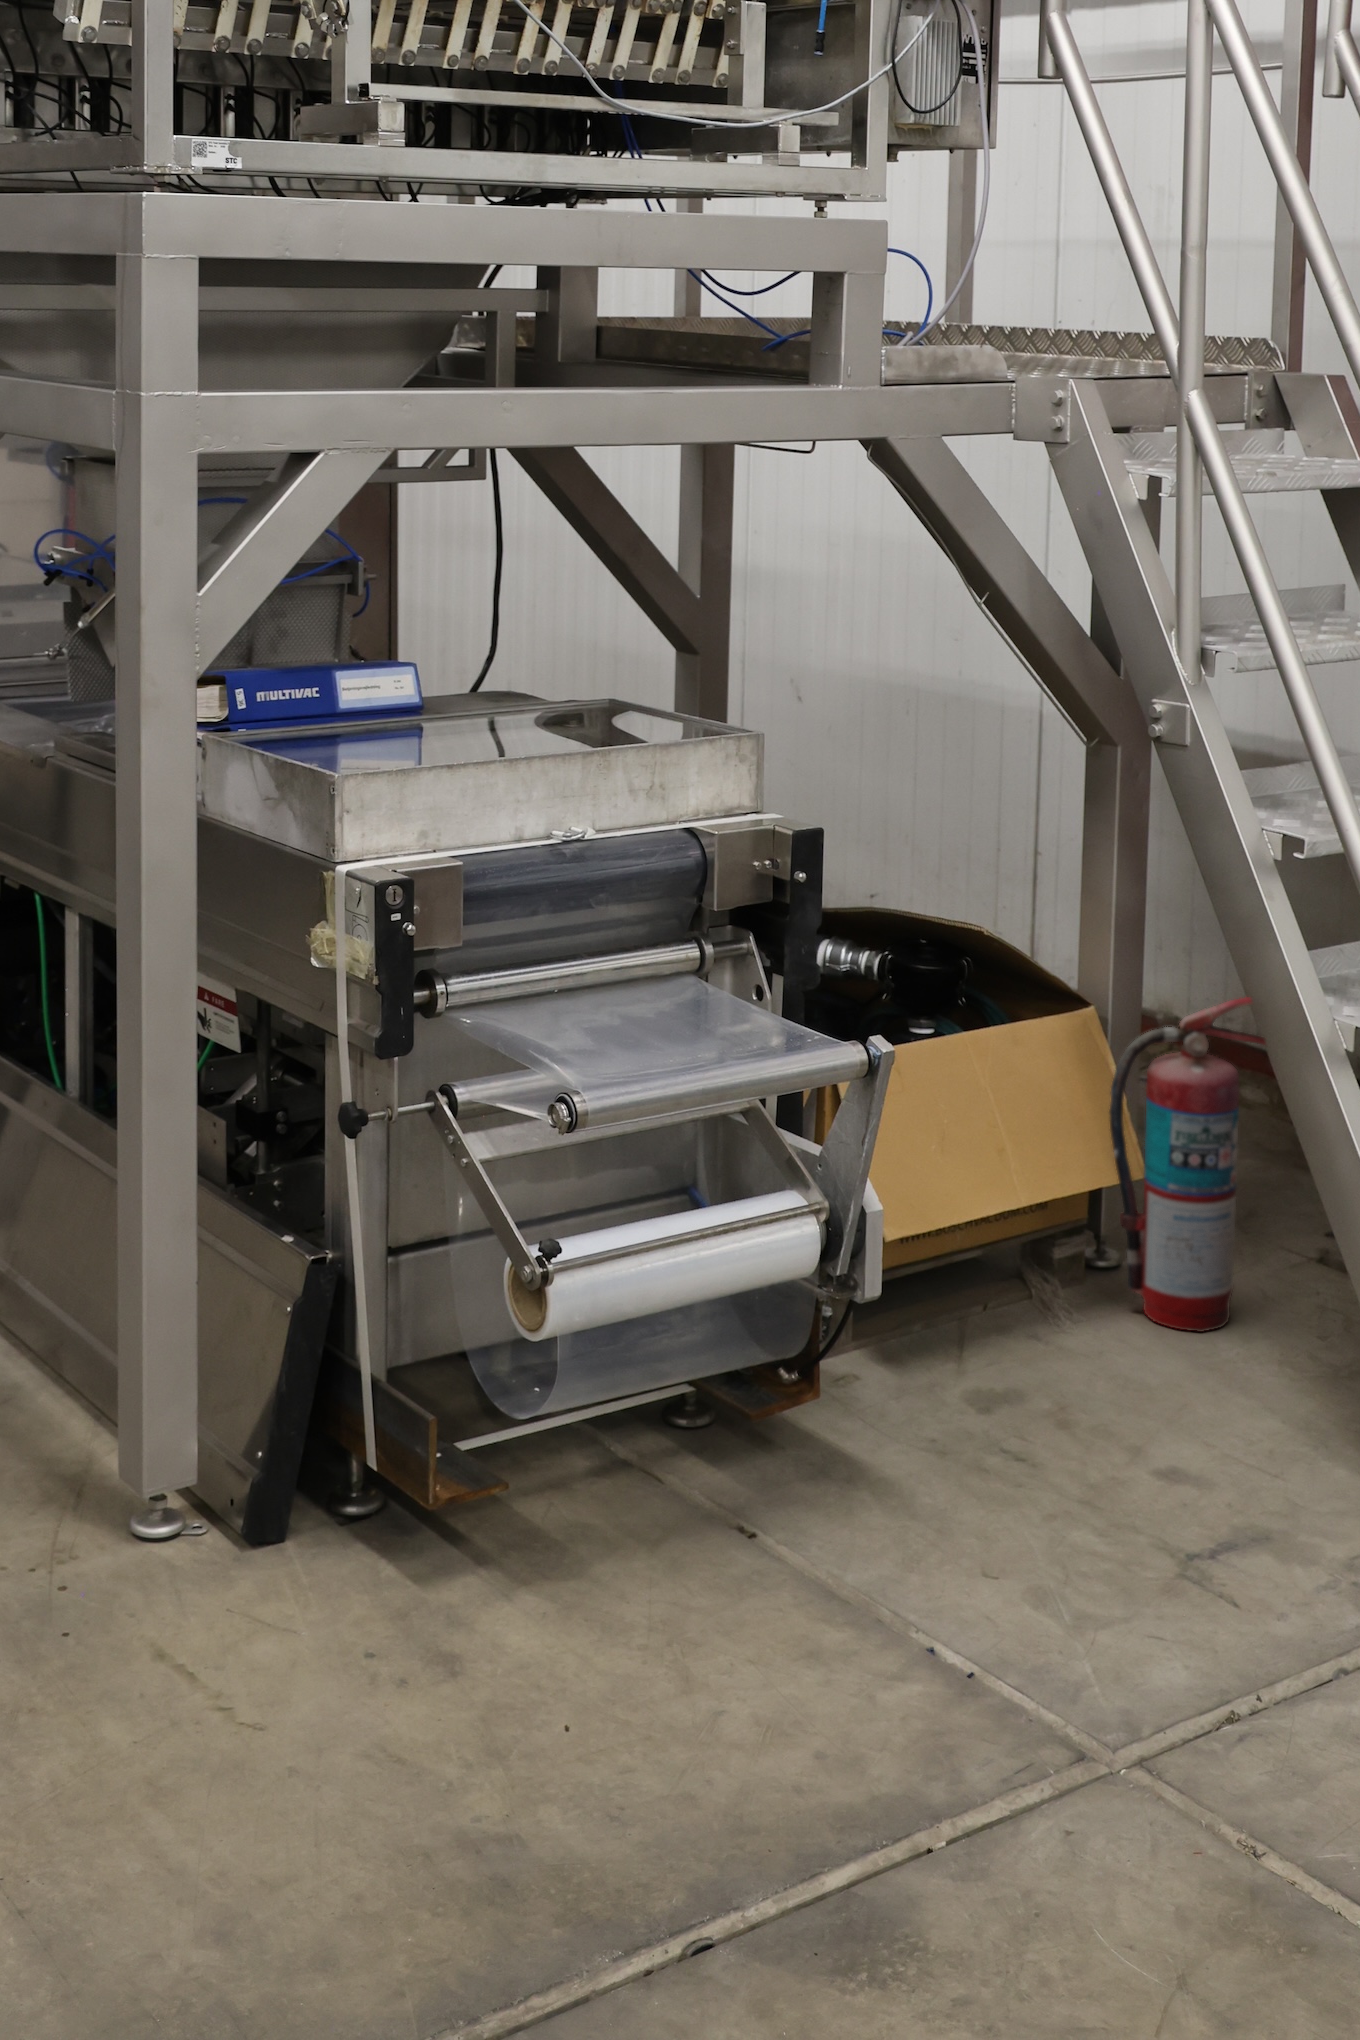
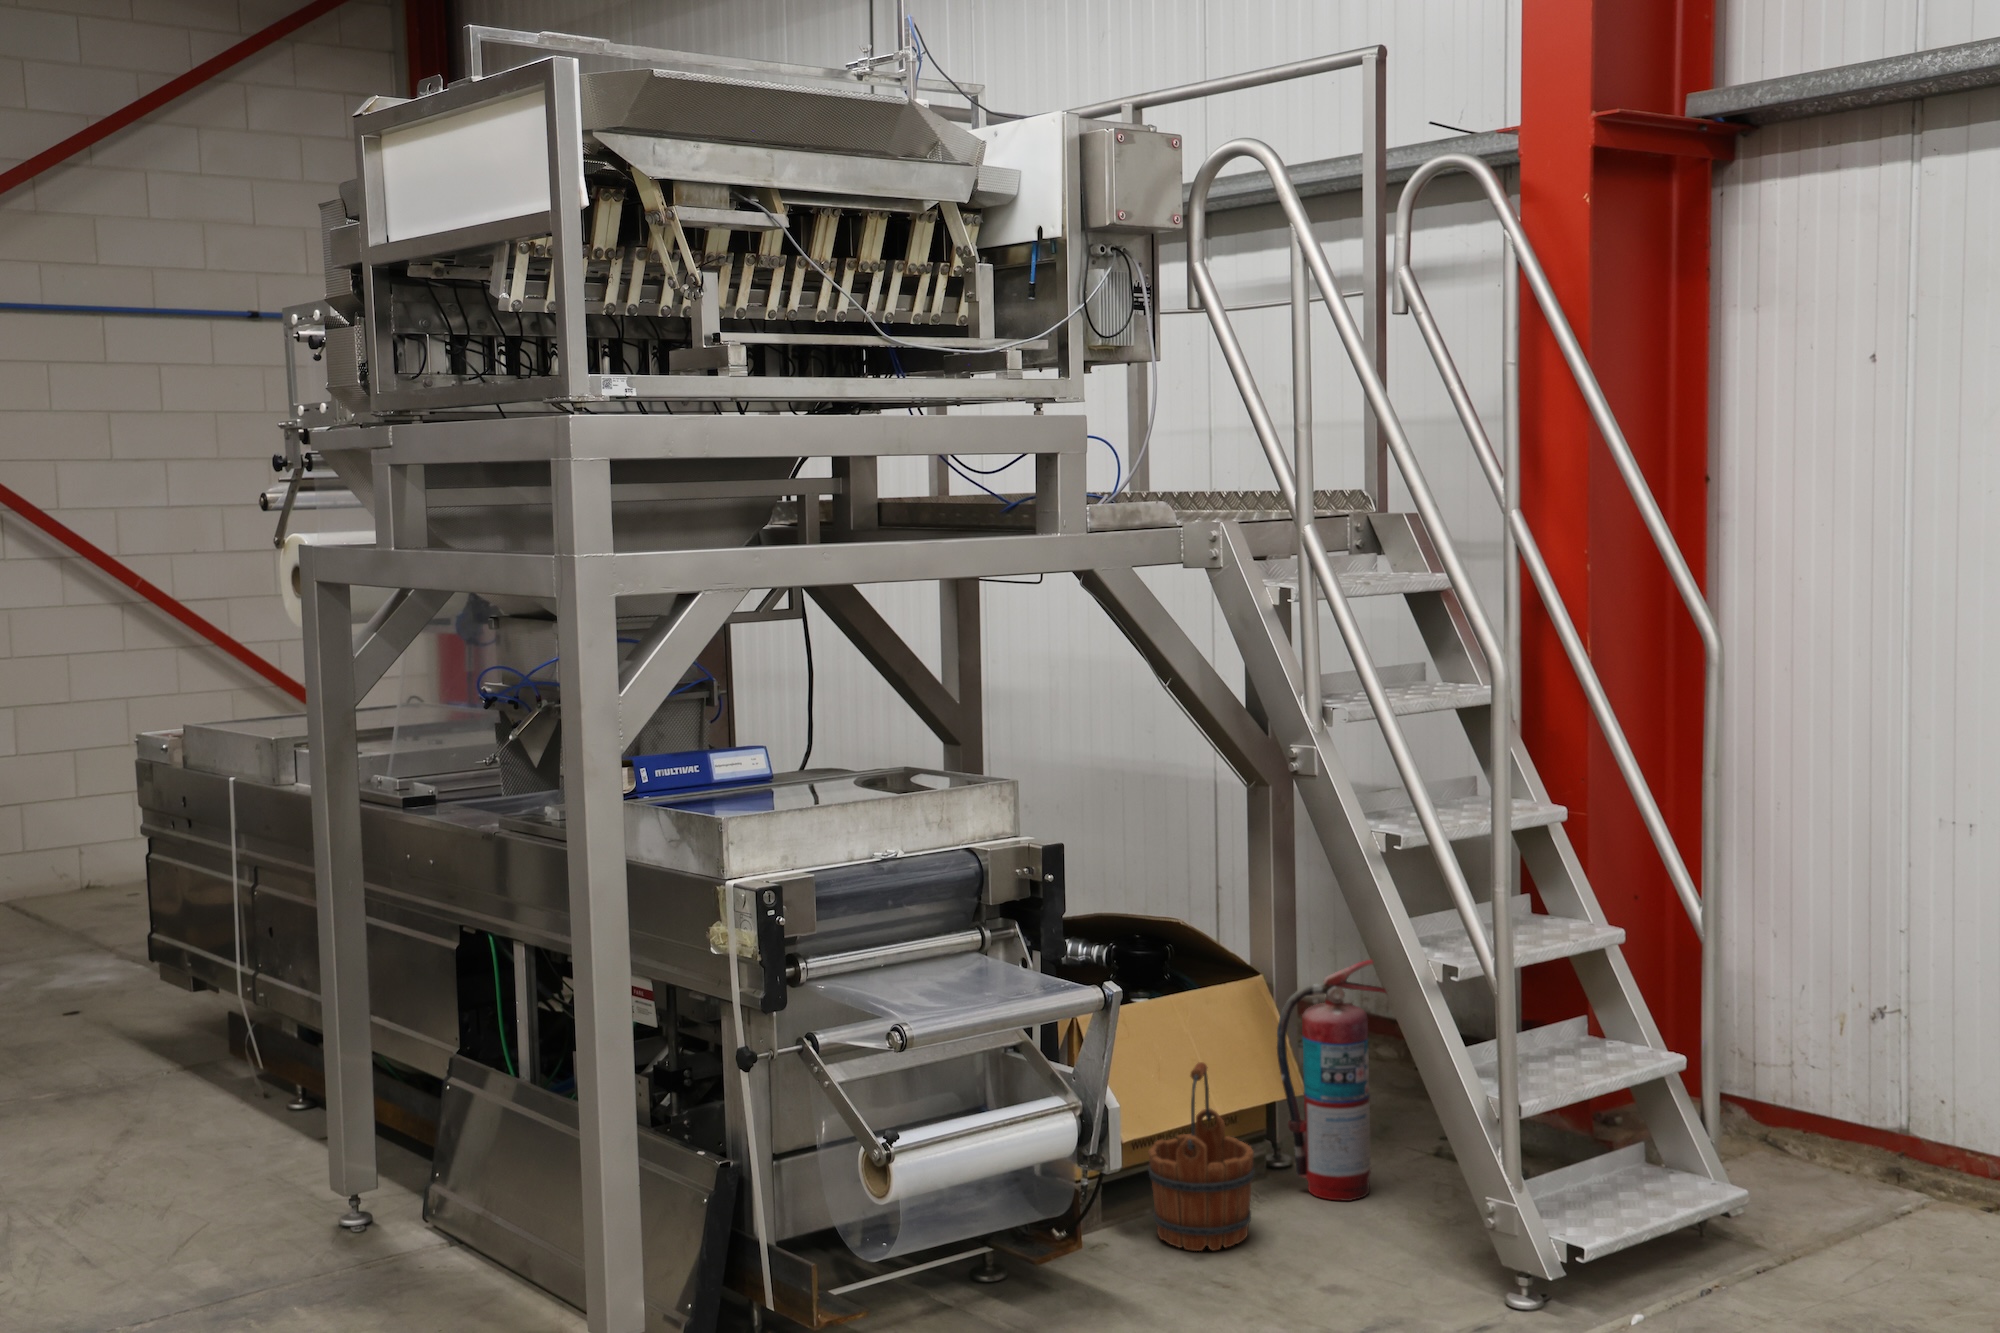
wooden bucket: none [921,1132,1070,1399] -> present [1148,1062,1254,1251]

